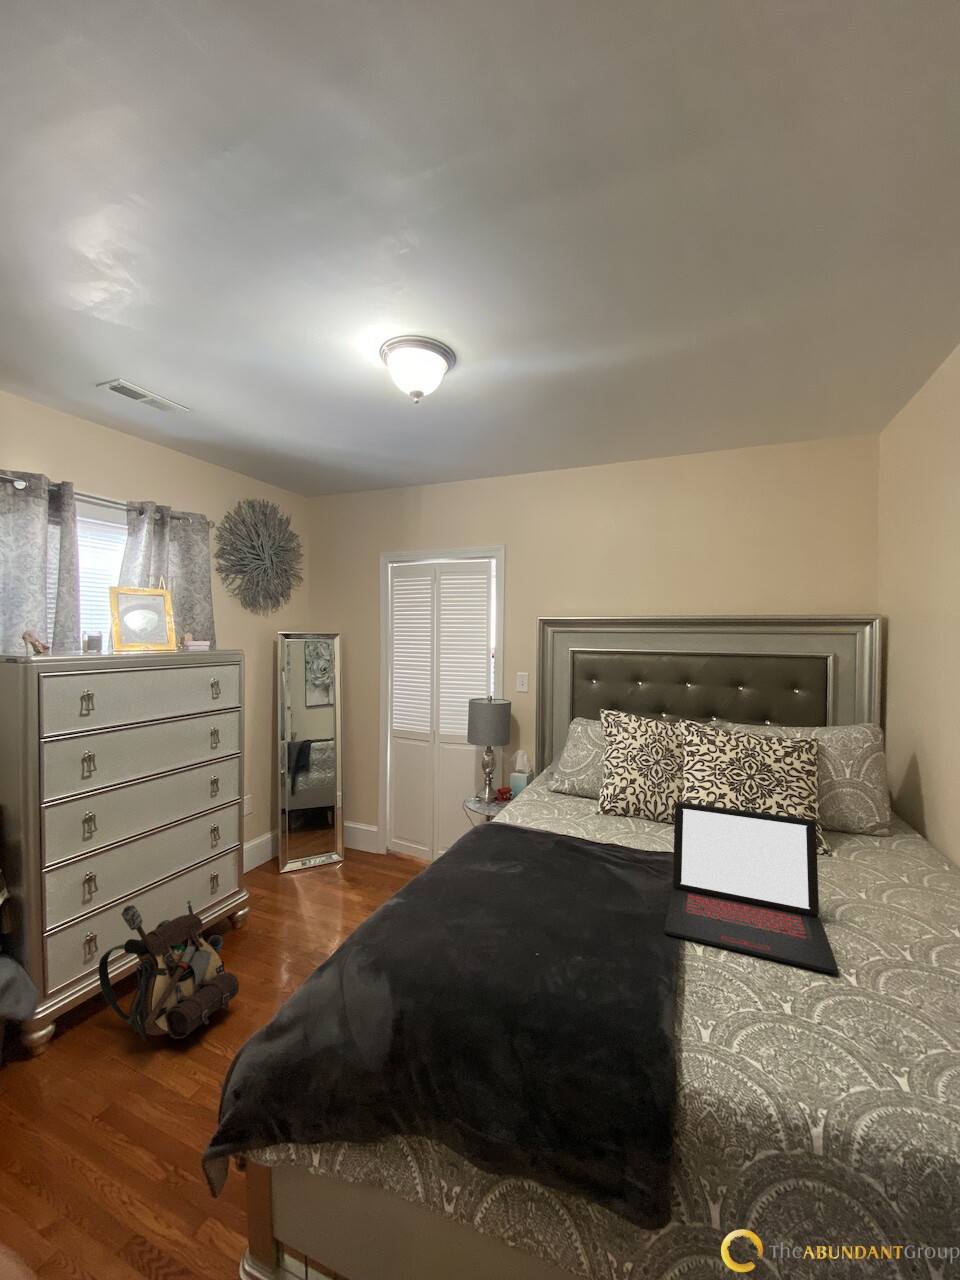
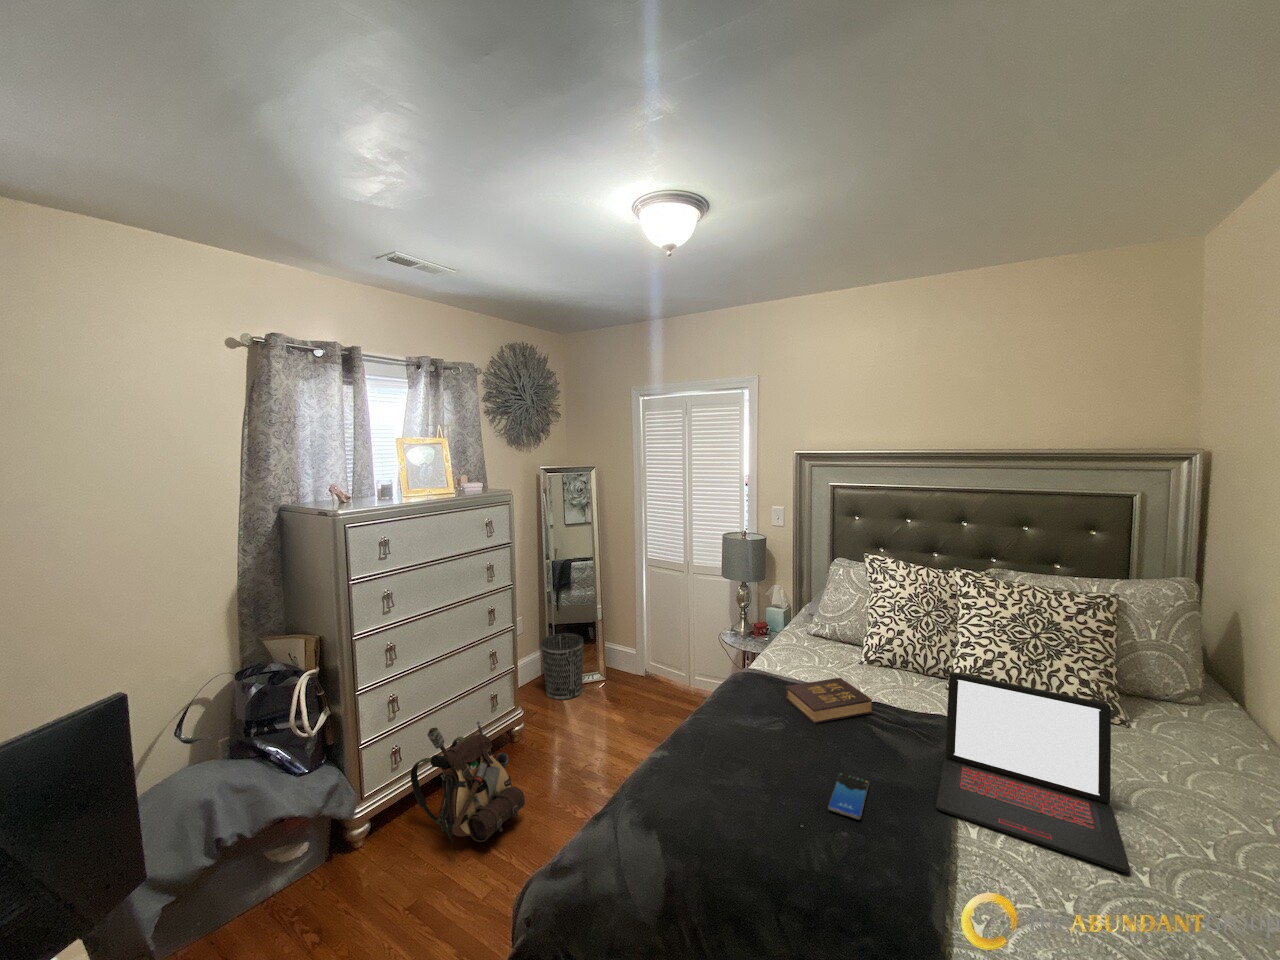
wastebasket: none [273,810,321,883] -> present [541,633,583,700]
hardback book: none [523,824,605,866] -> present [786,678,872,724]
smartphone: none [559,907,600,948] -> present [828,773,869,819]

